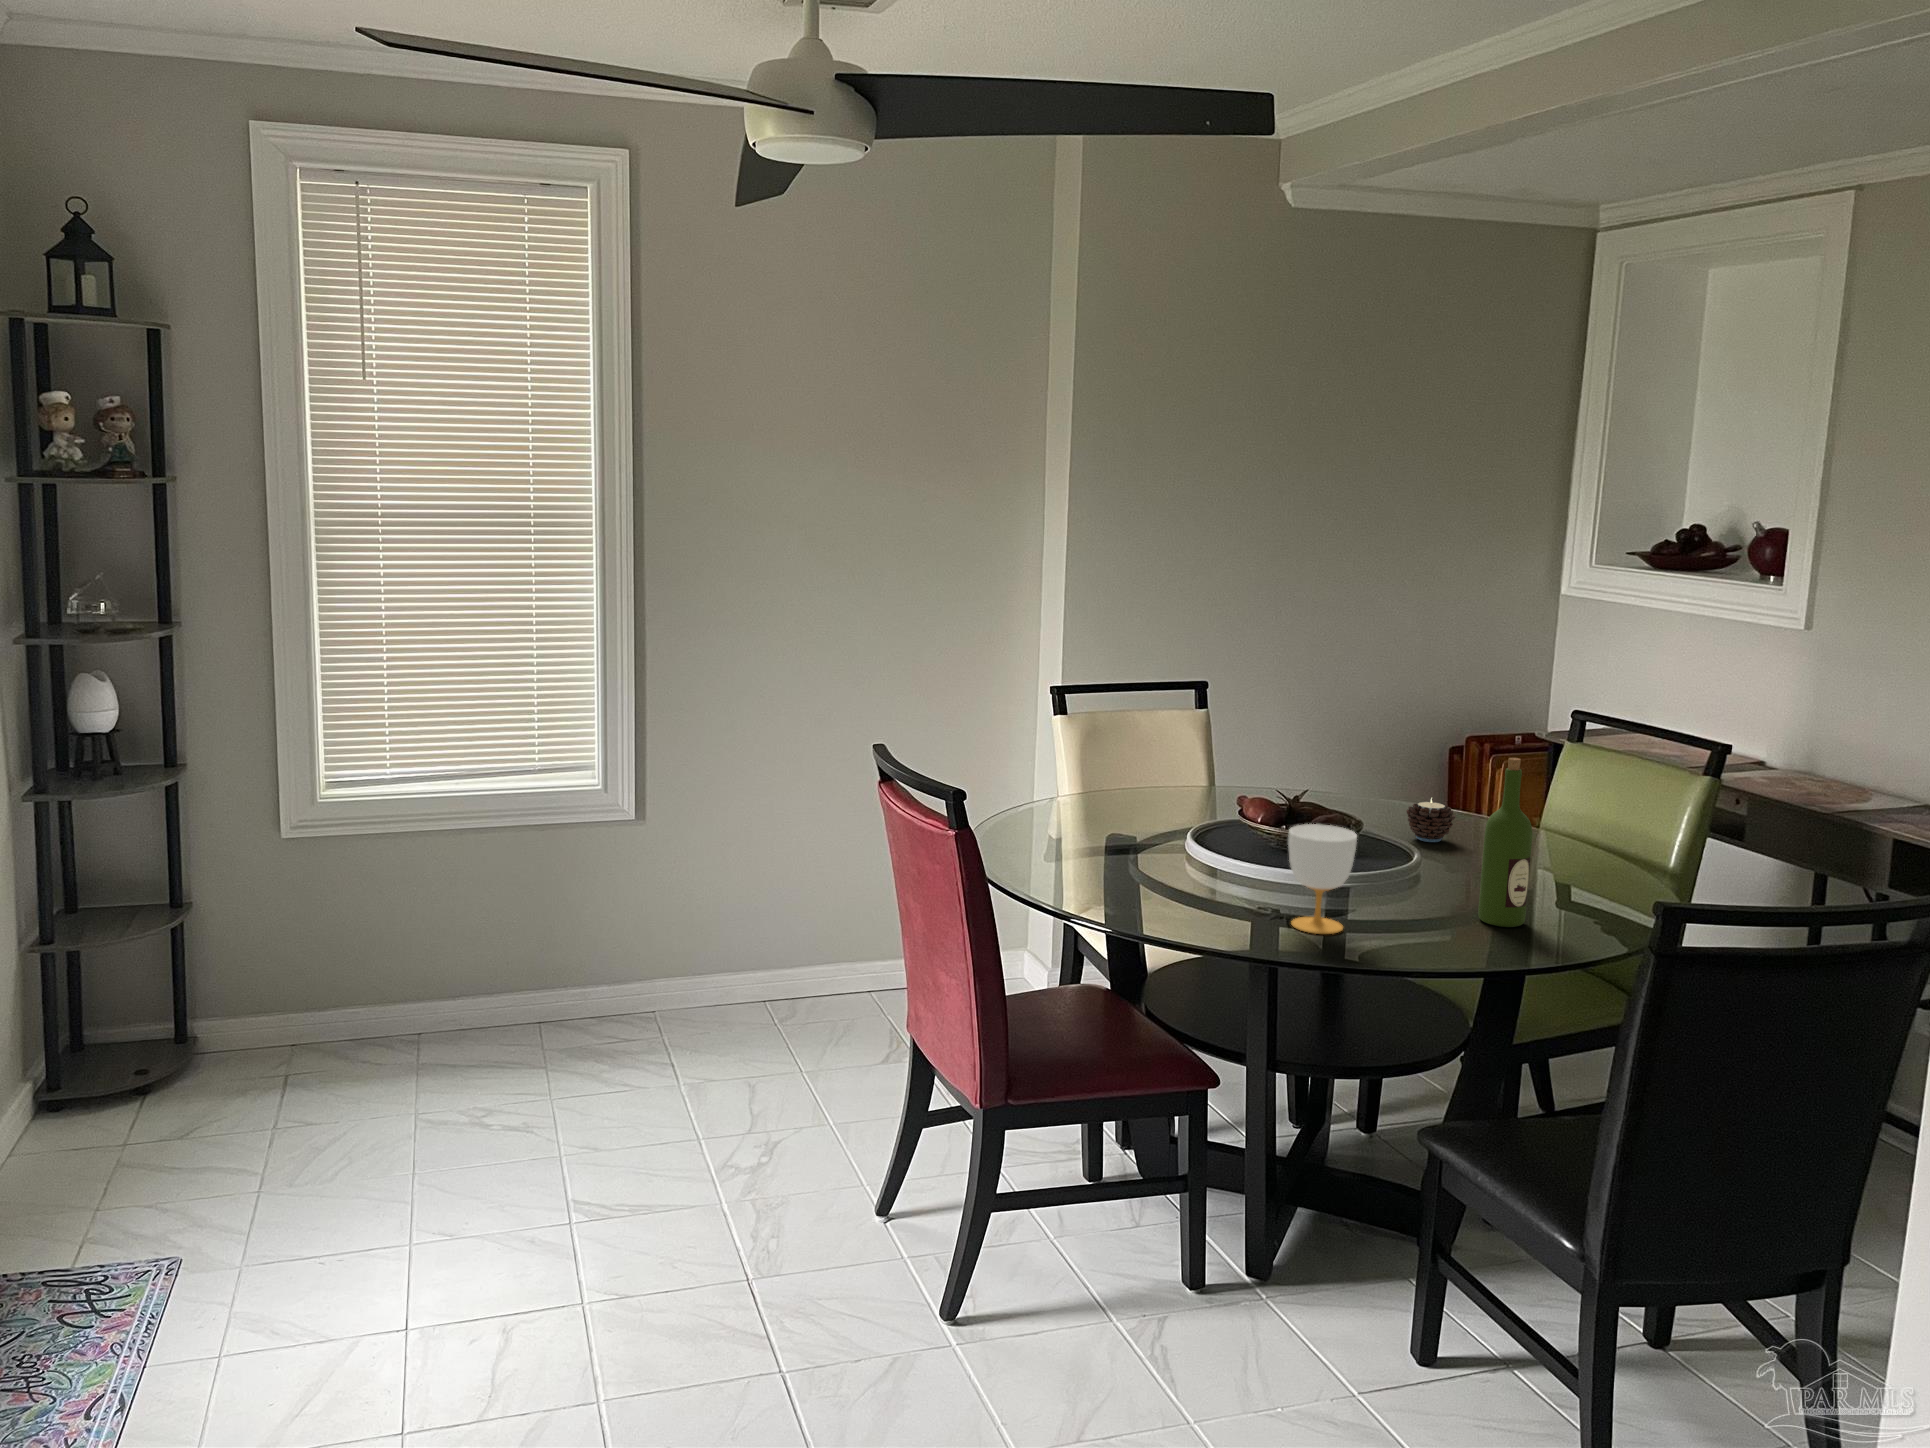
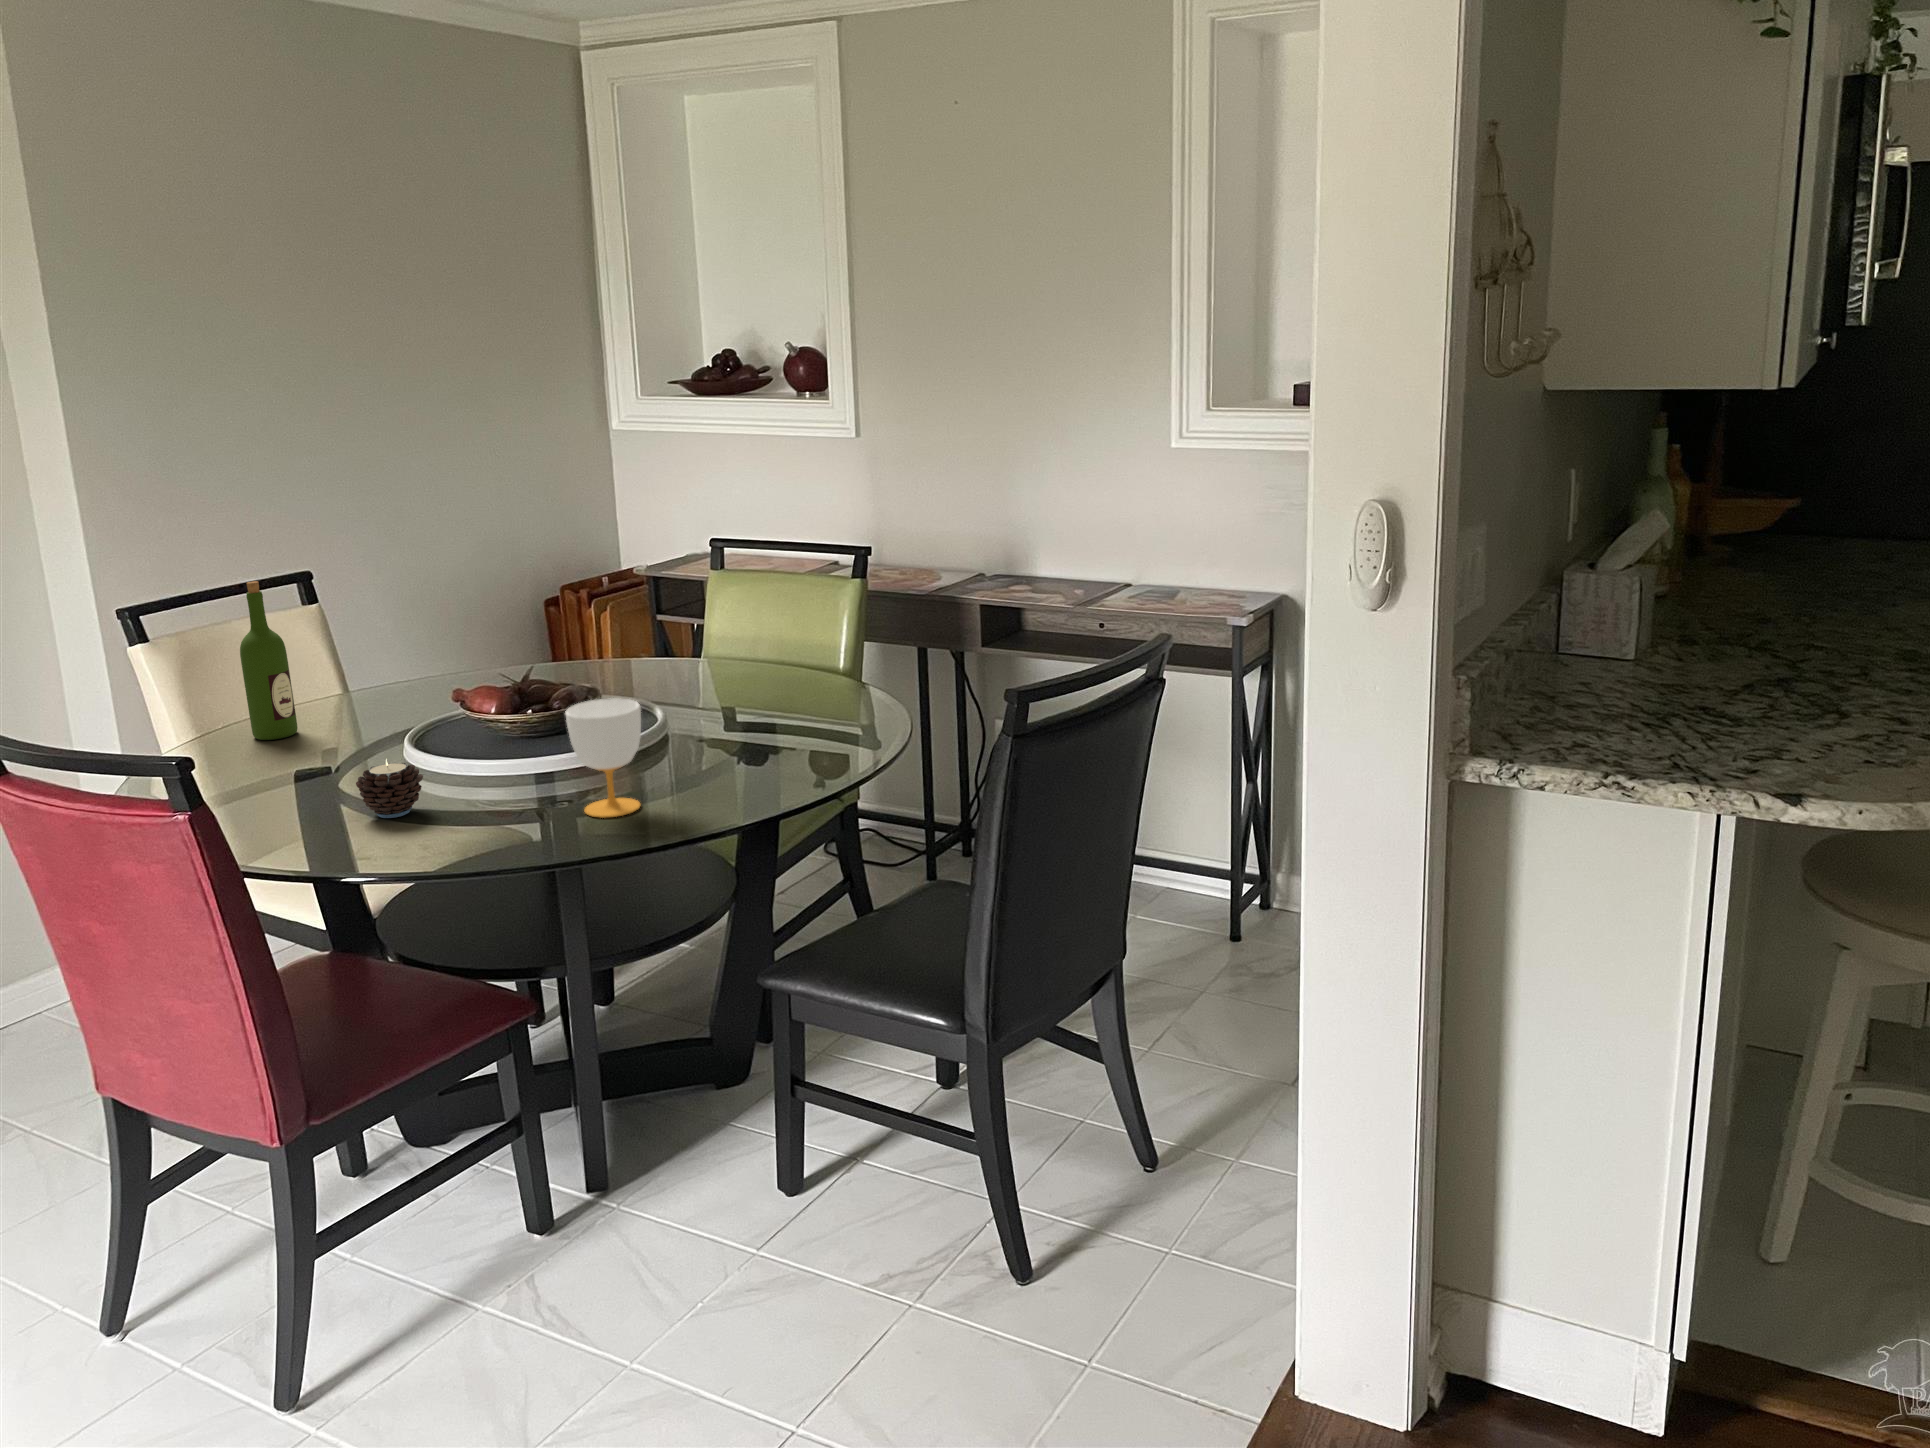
wine bottle: present [1478,758,1532,927] -> present [240,581,298,740]
candle: present [1406,798,1456,842] -> present [356,759,423,818]

